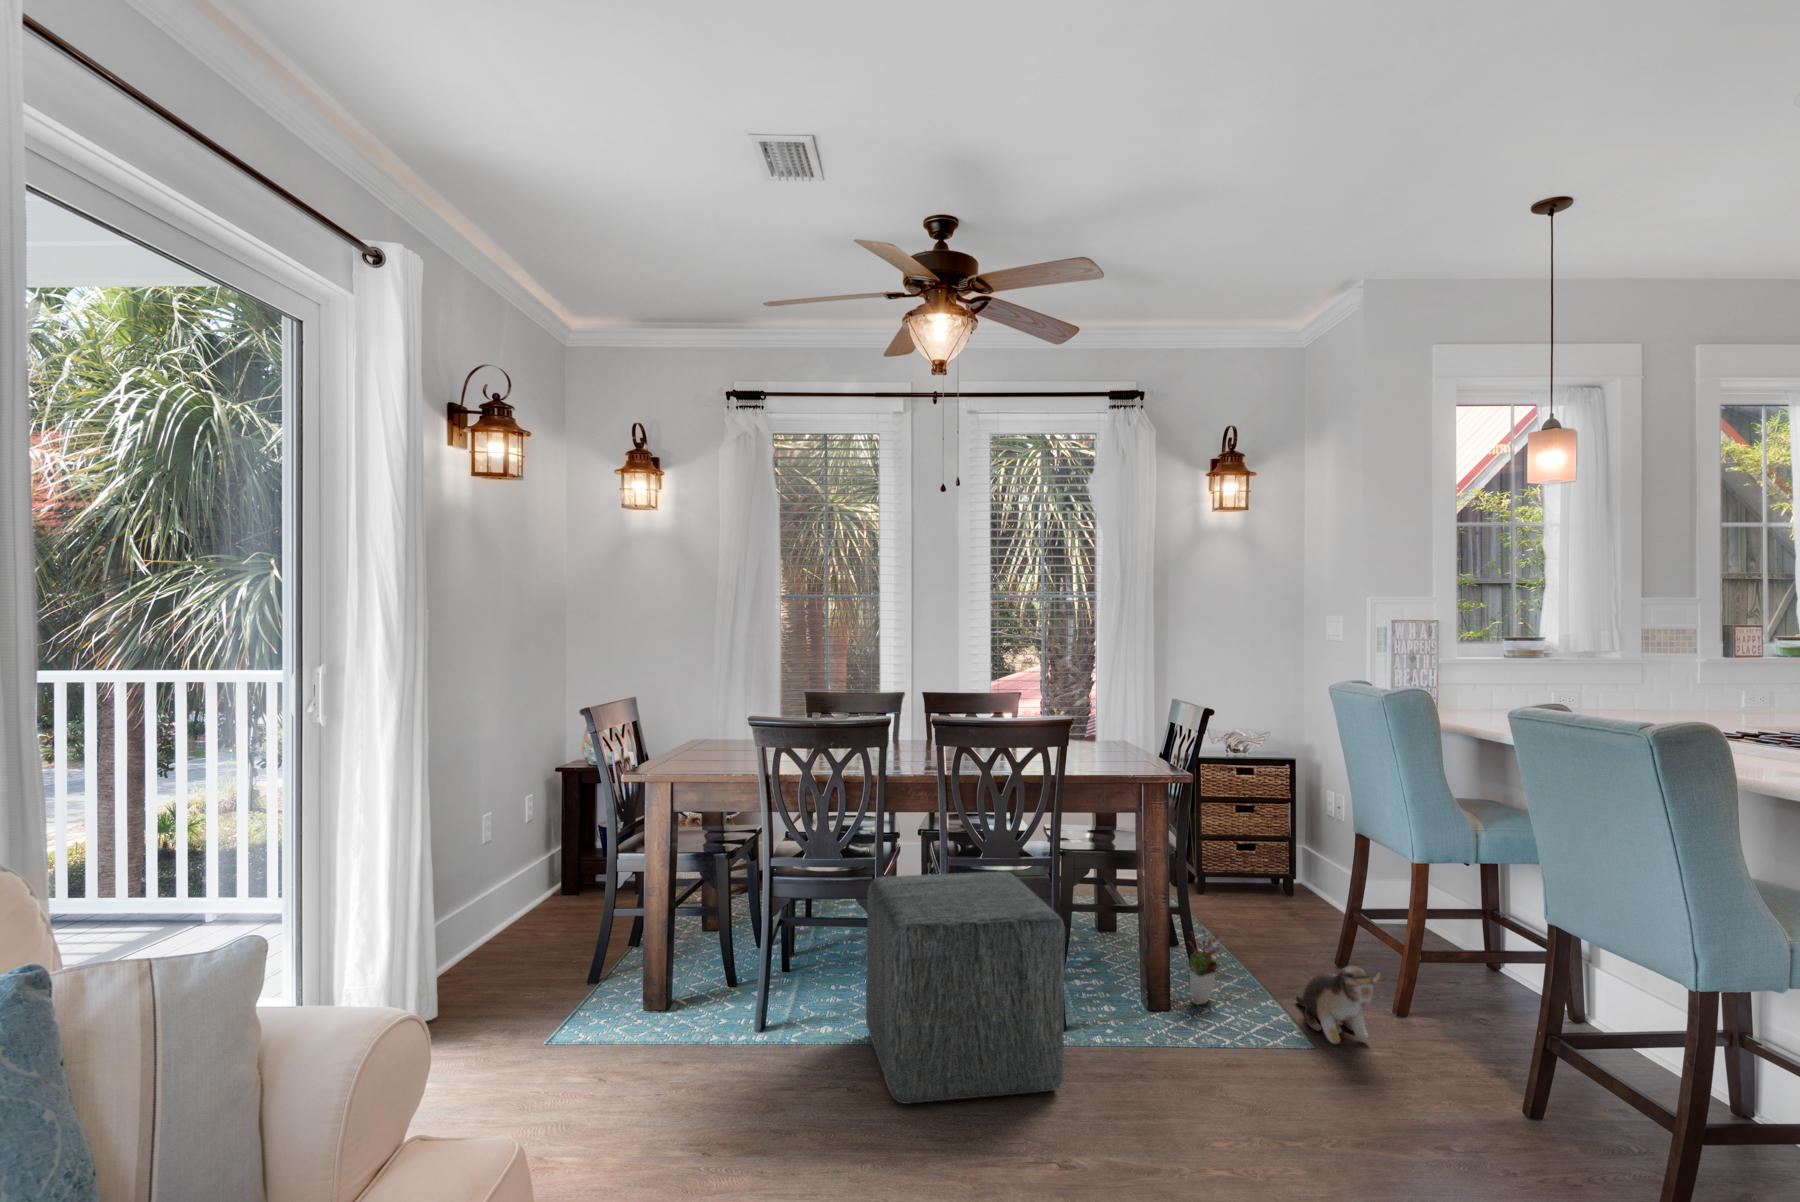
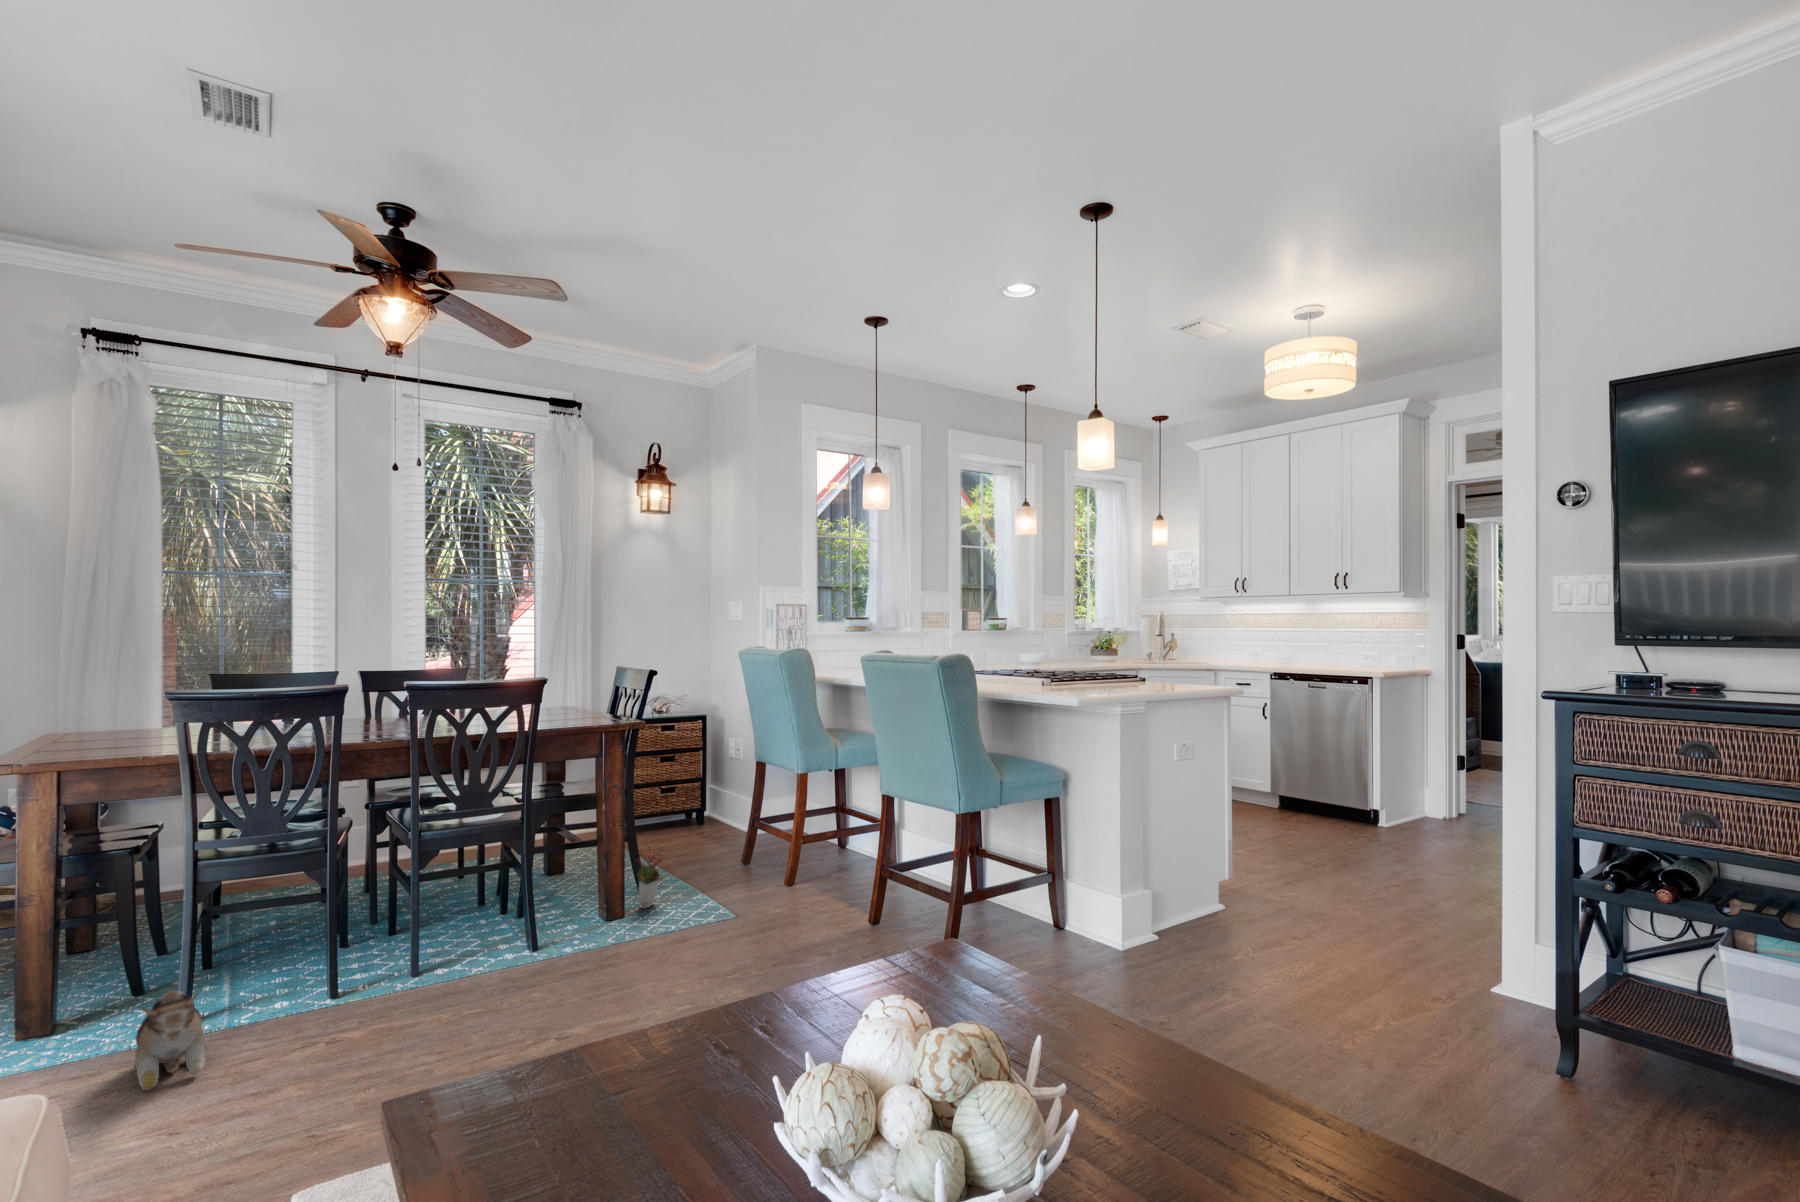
ottoman: present [866,872,1065,1104] -> none [332,819,548,1035]
plush toy: present [1296,966,1380,1044] -> present [135,990,206,1090]

